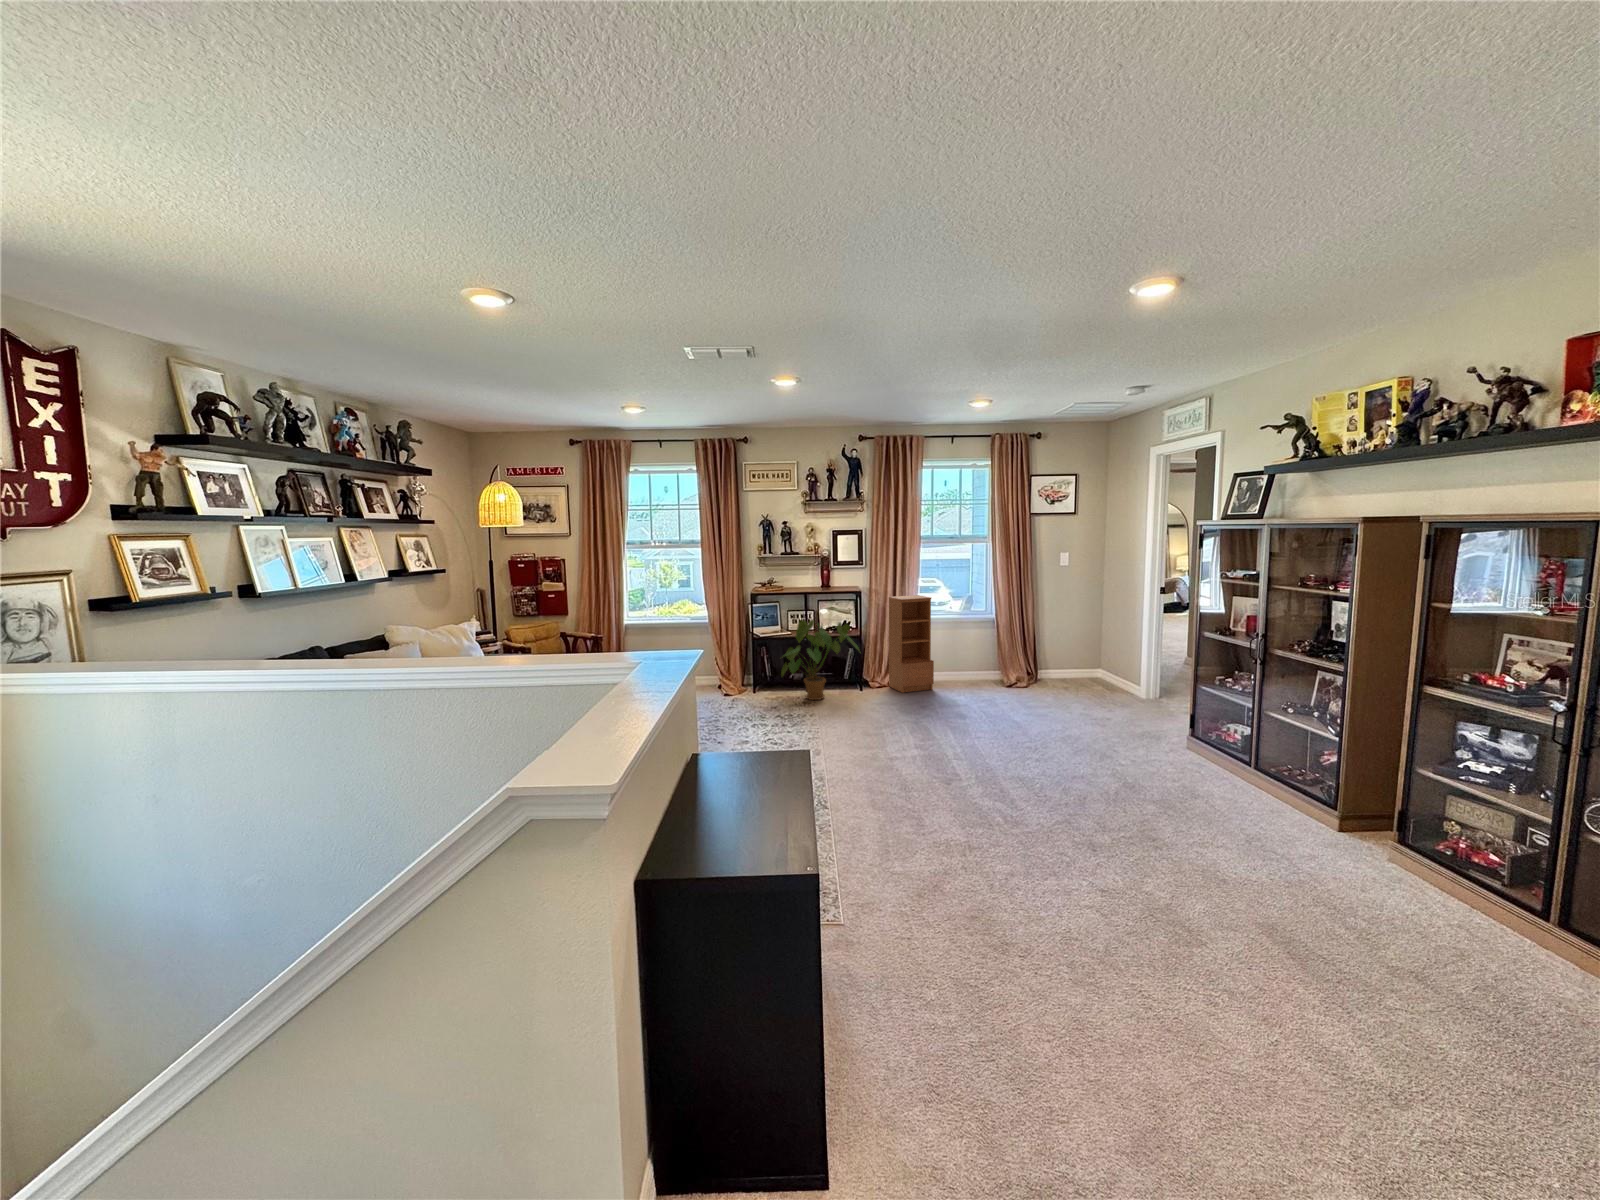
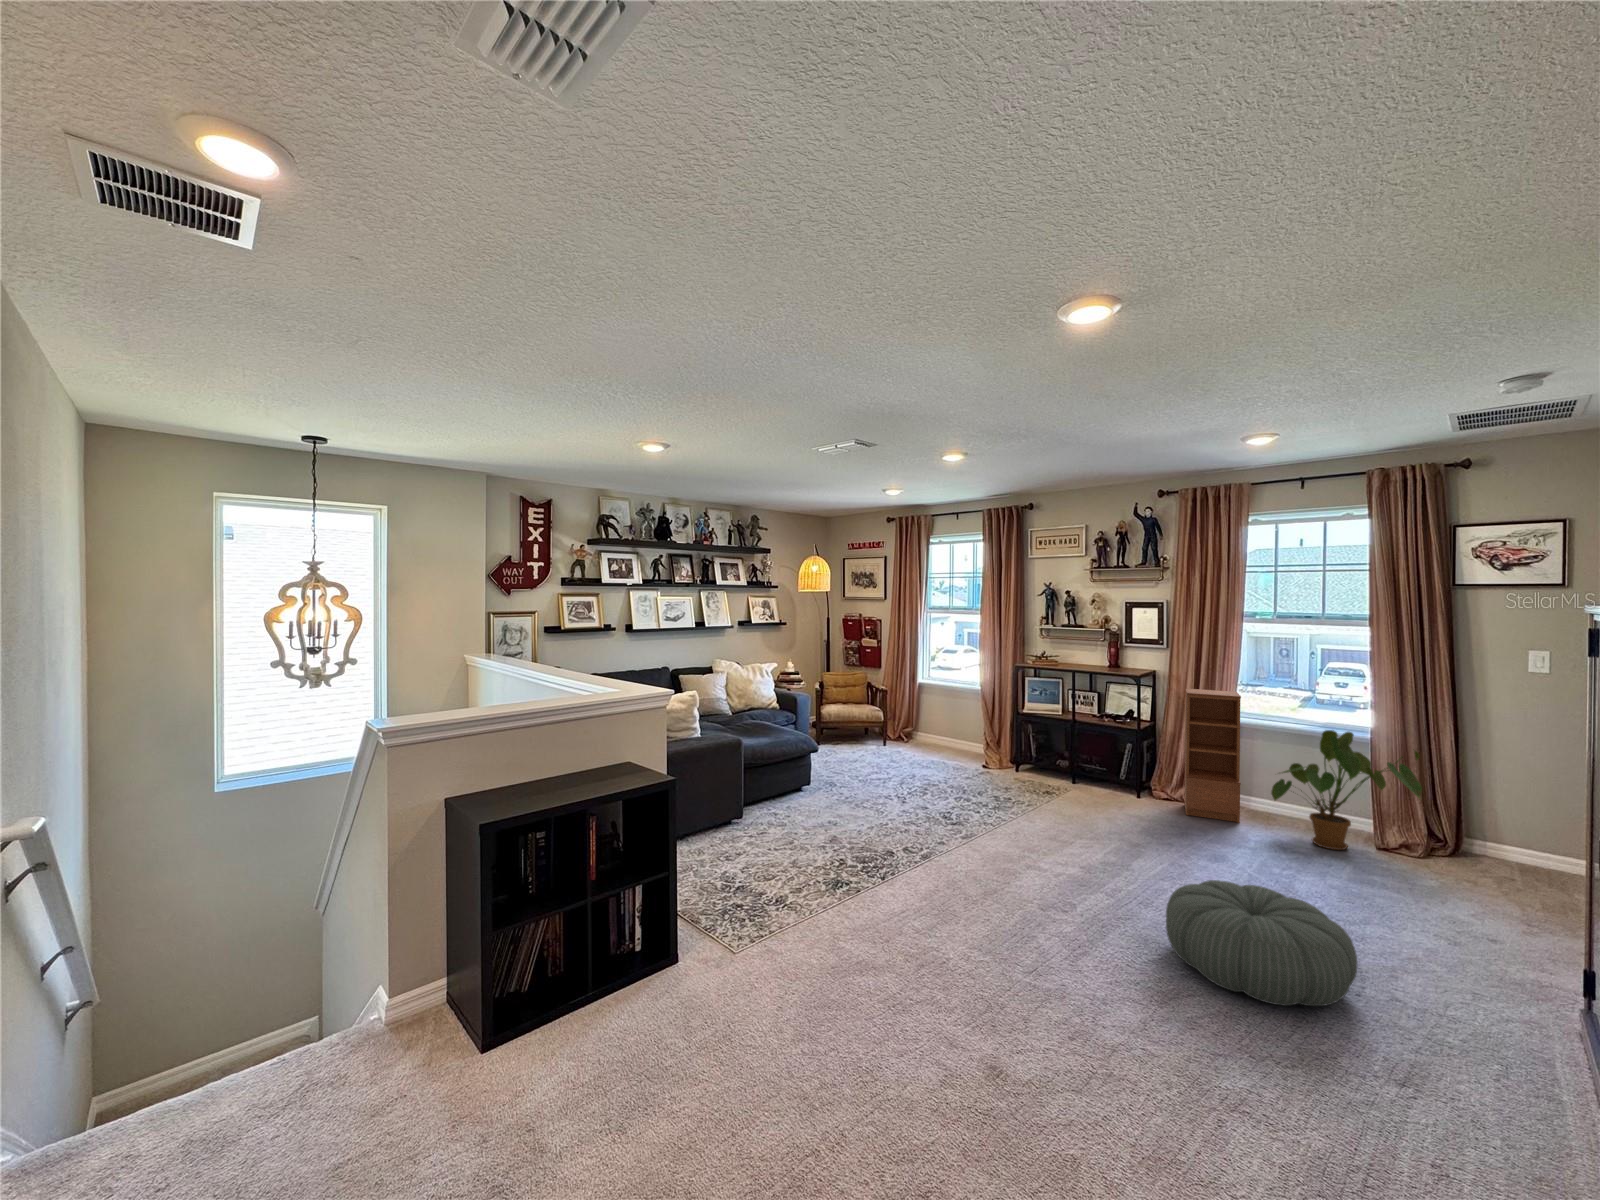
house plant: present [781,620,859,700] -> present [1271,730,1422,850]
pouf: none [1032,717,1148,785] -> present [1166,880,1357,1006]

